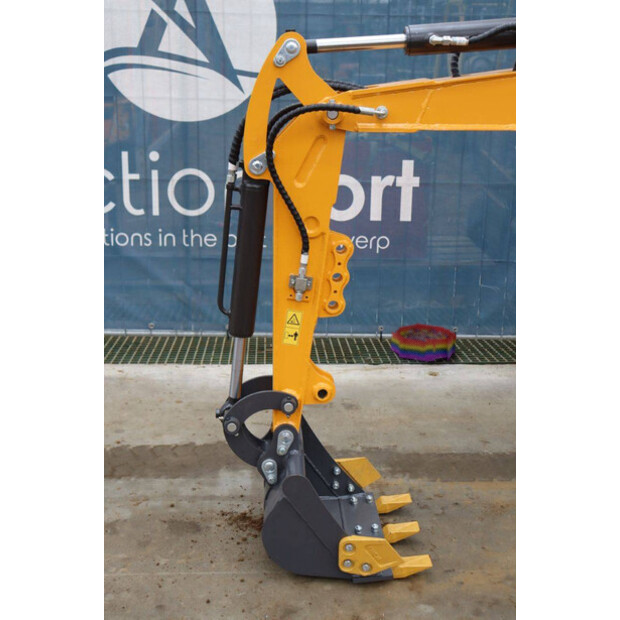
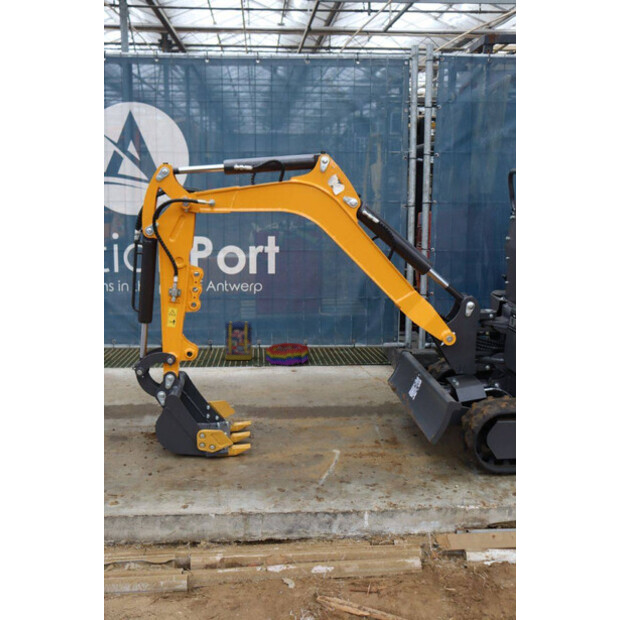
backpack: none [331,289,372,348] -> present [225,321,252,360]

